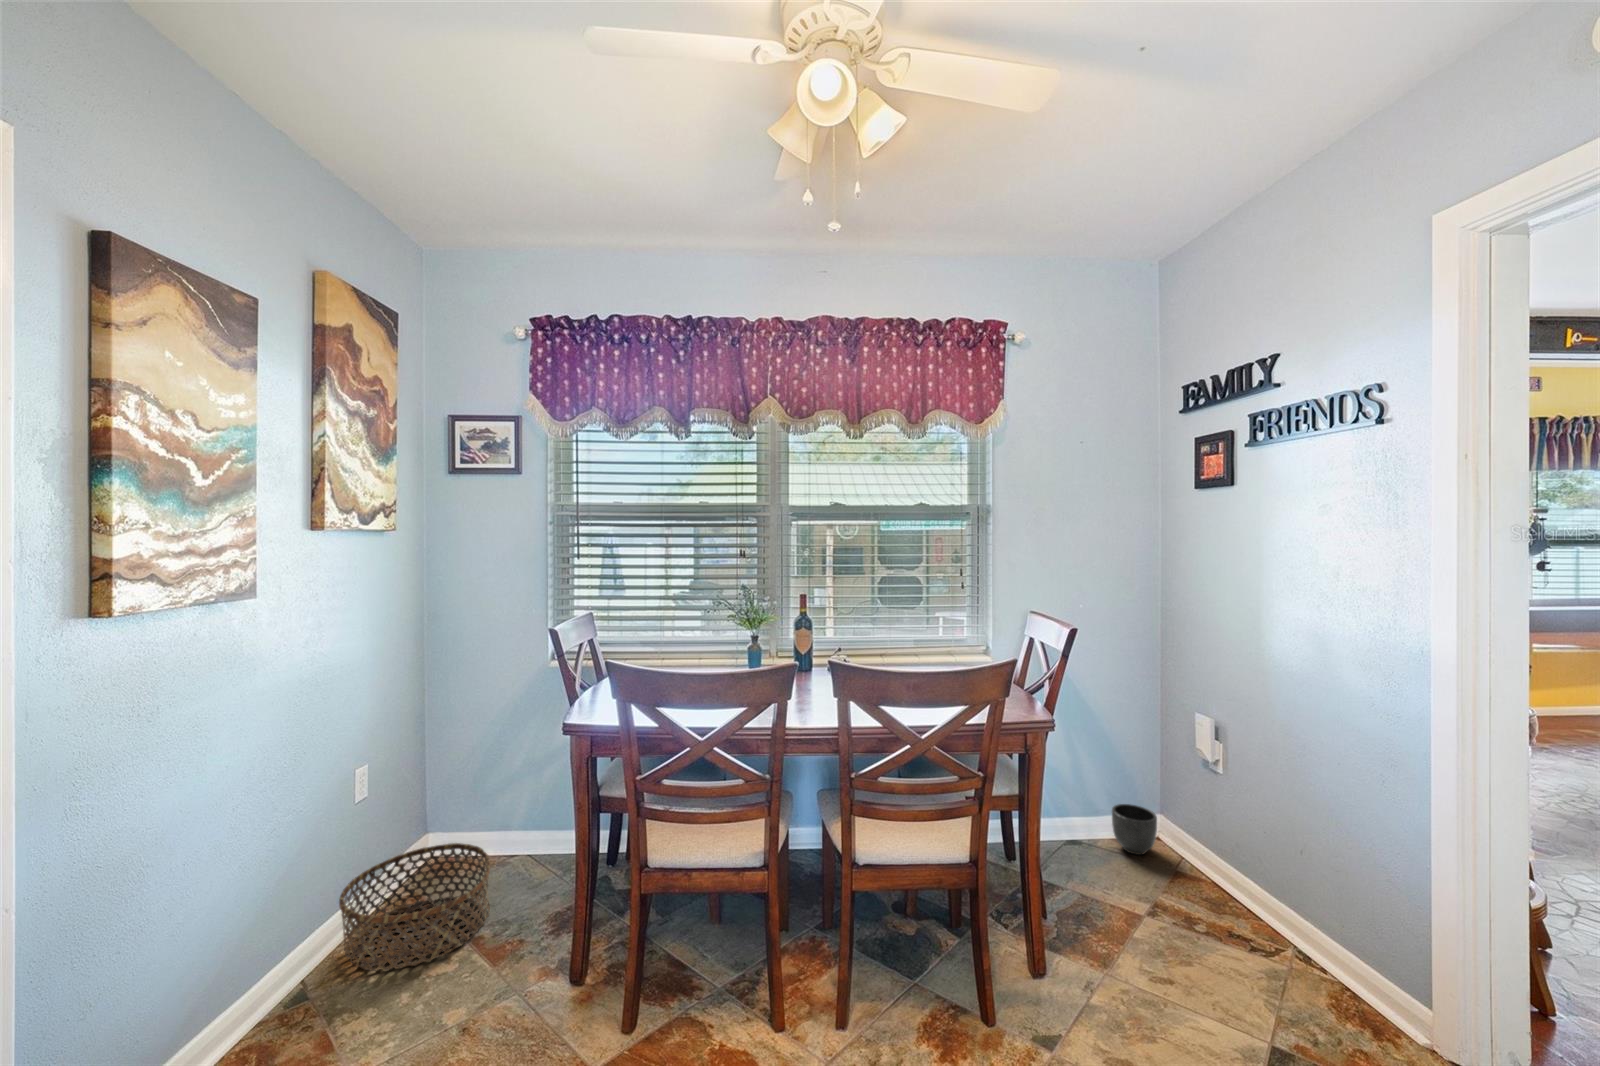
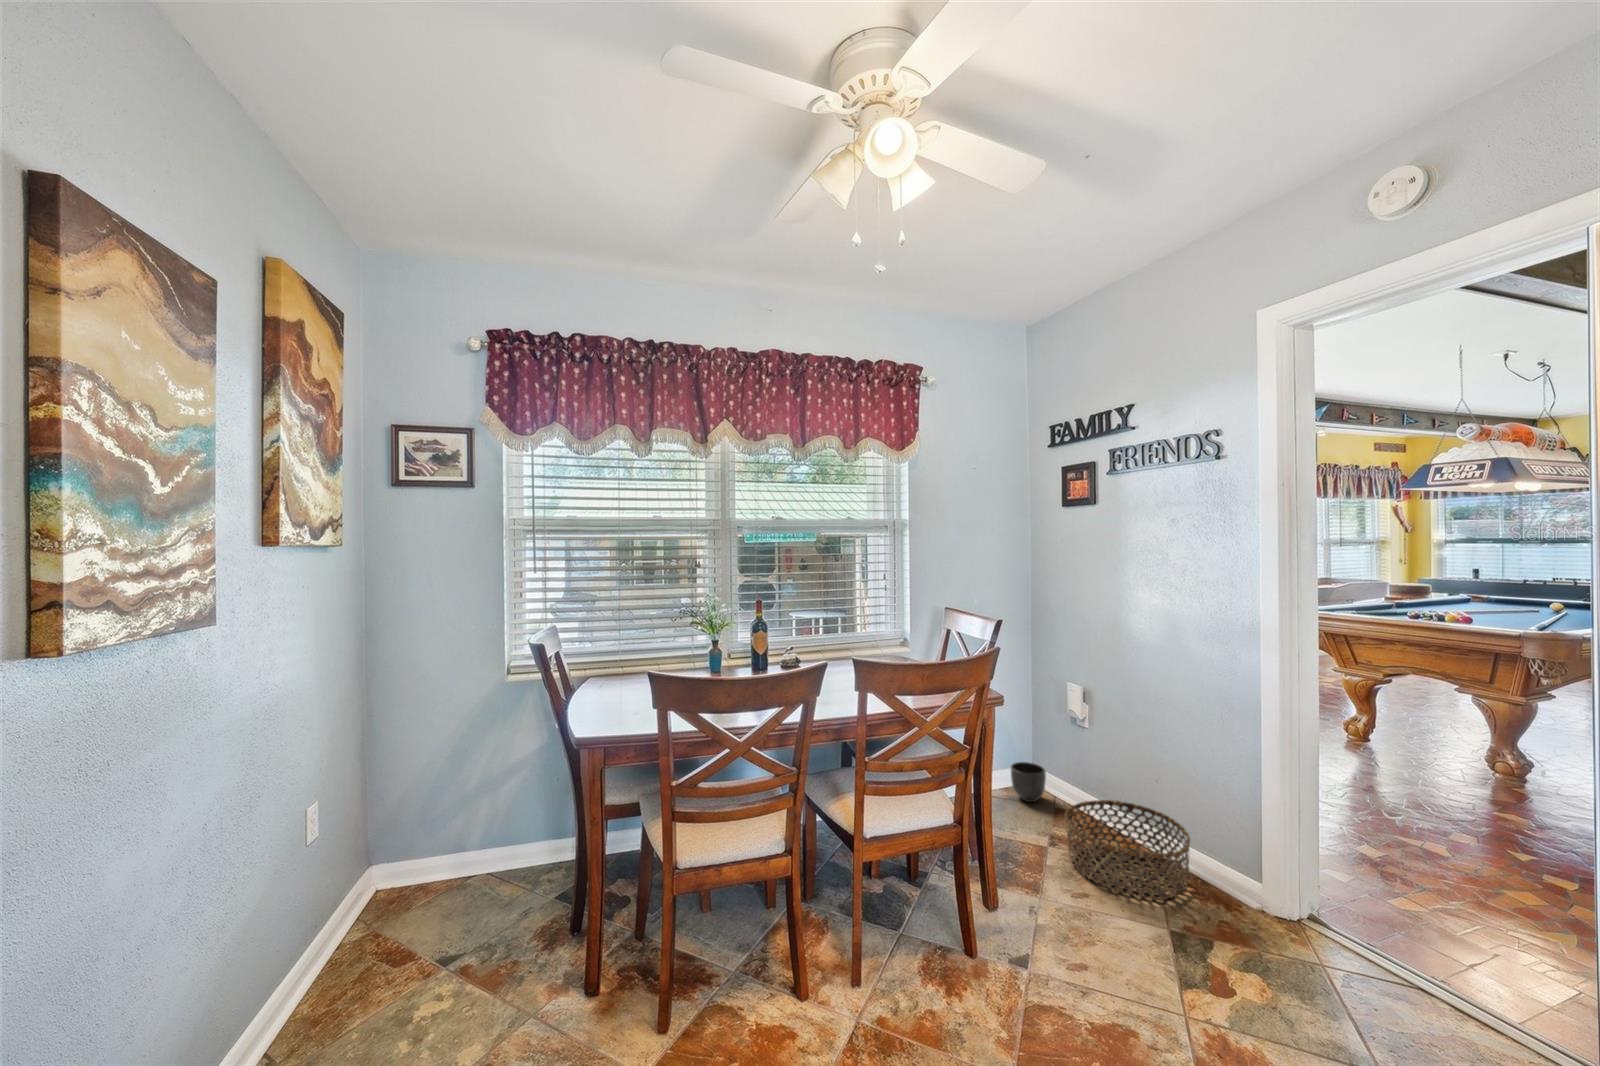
basket: present [339,843,490,971] -> present [1064,800,1190,900]

